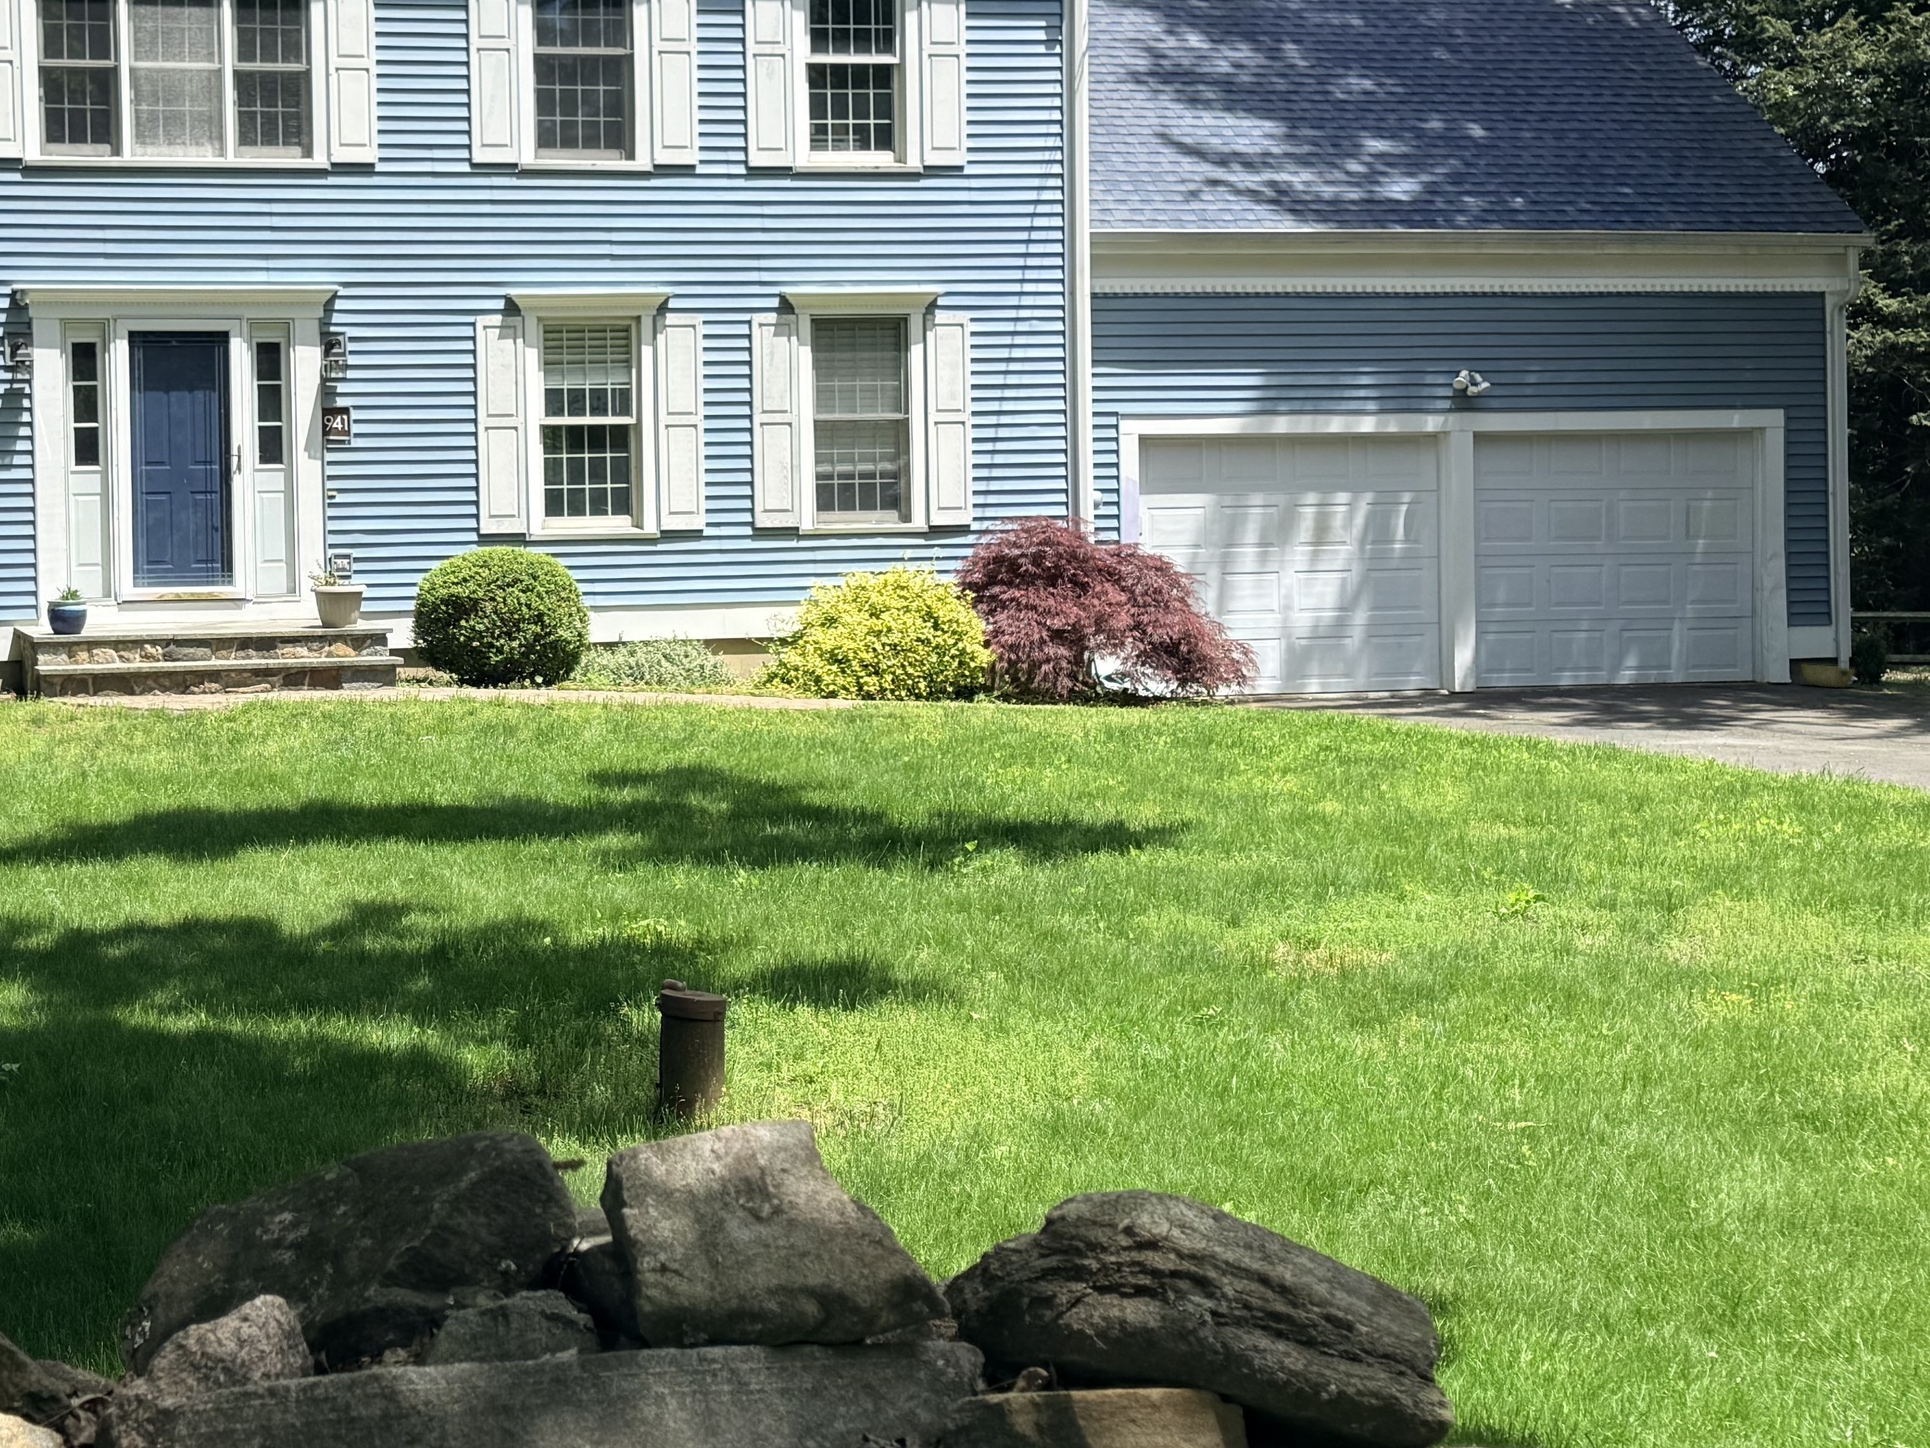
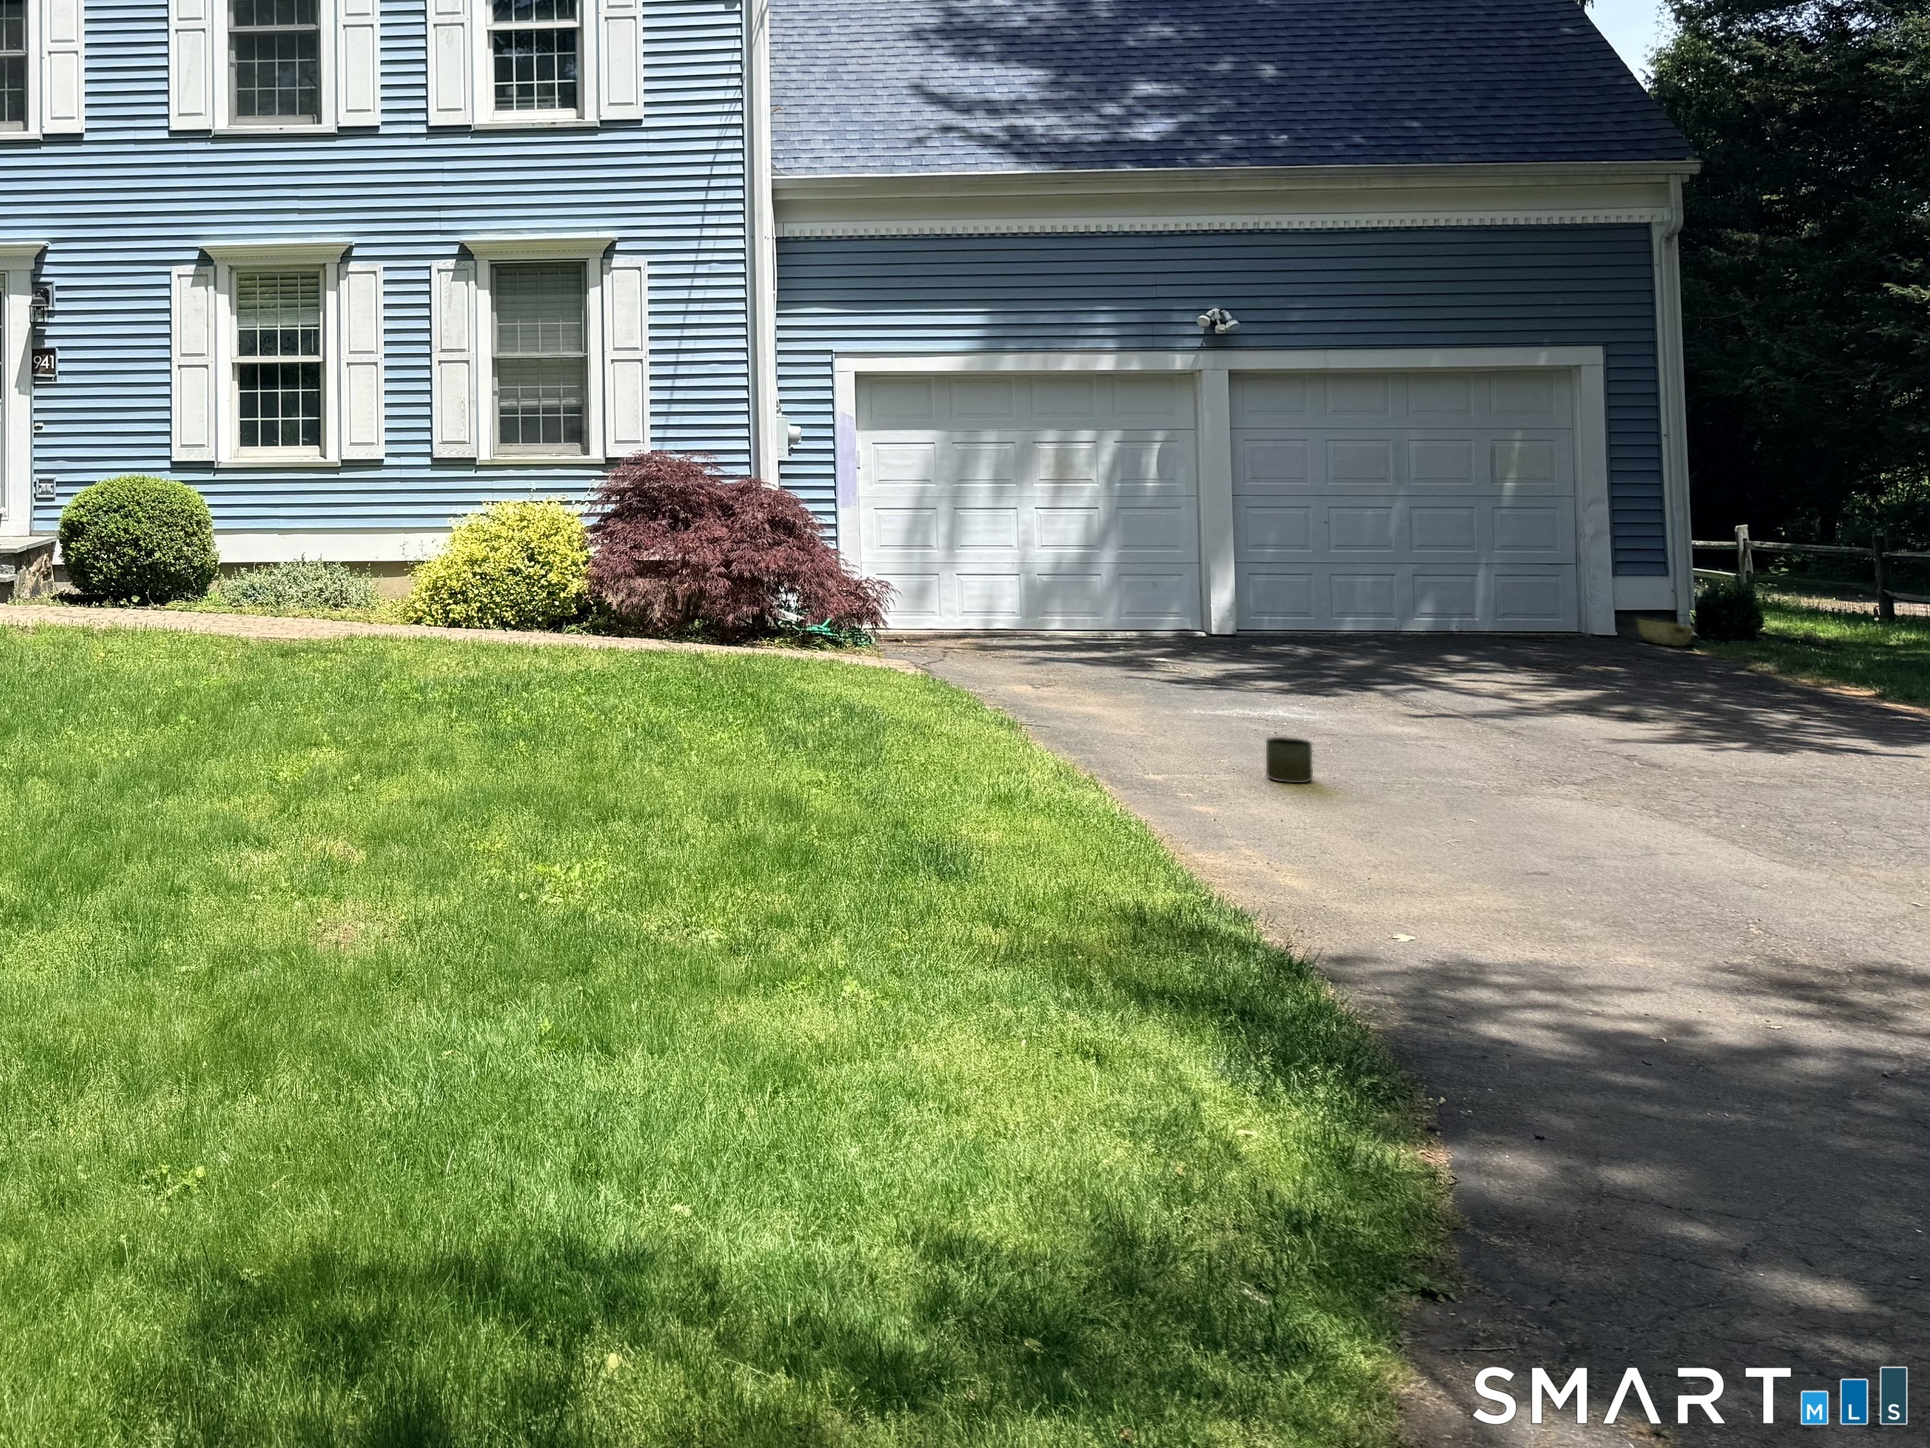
planter: none [1845,755,1886,792] -> present [1266,737,1313,783]

